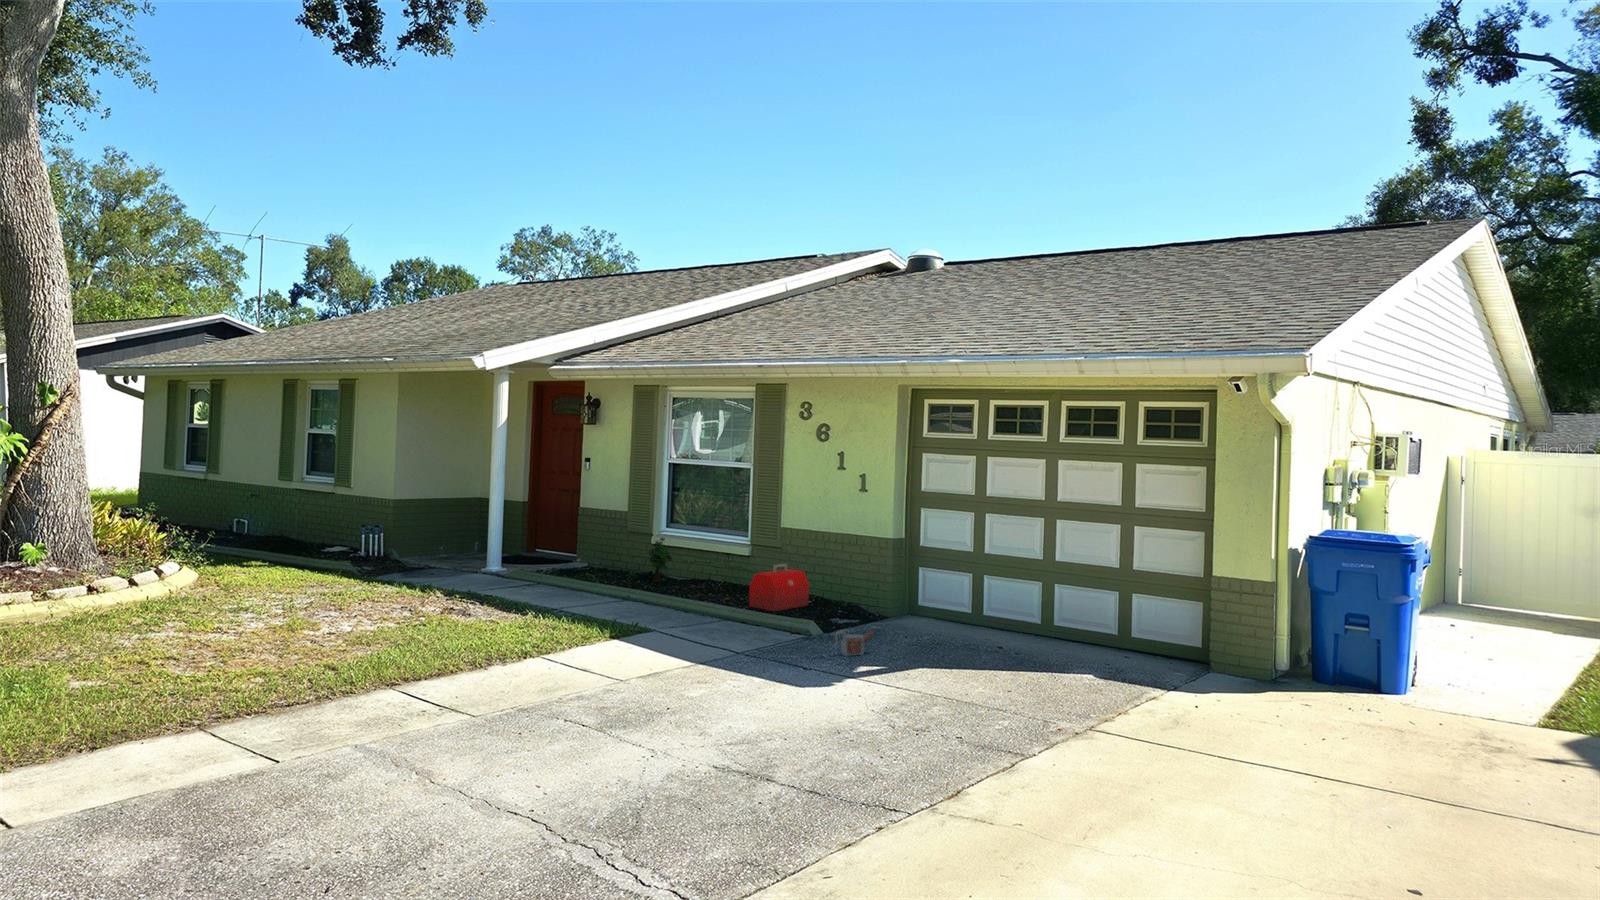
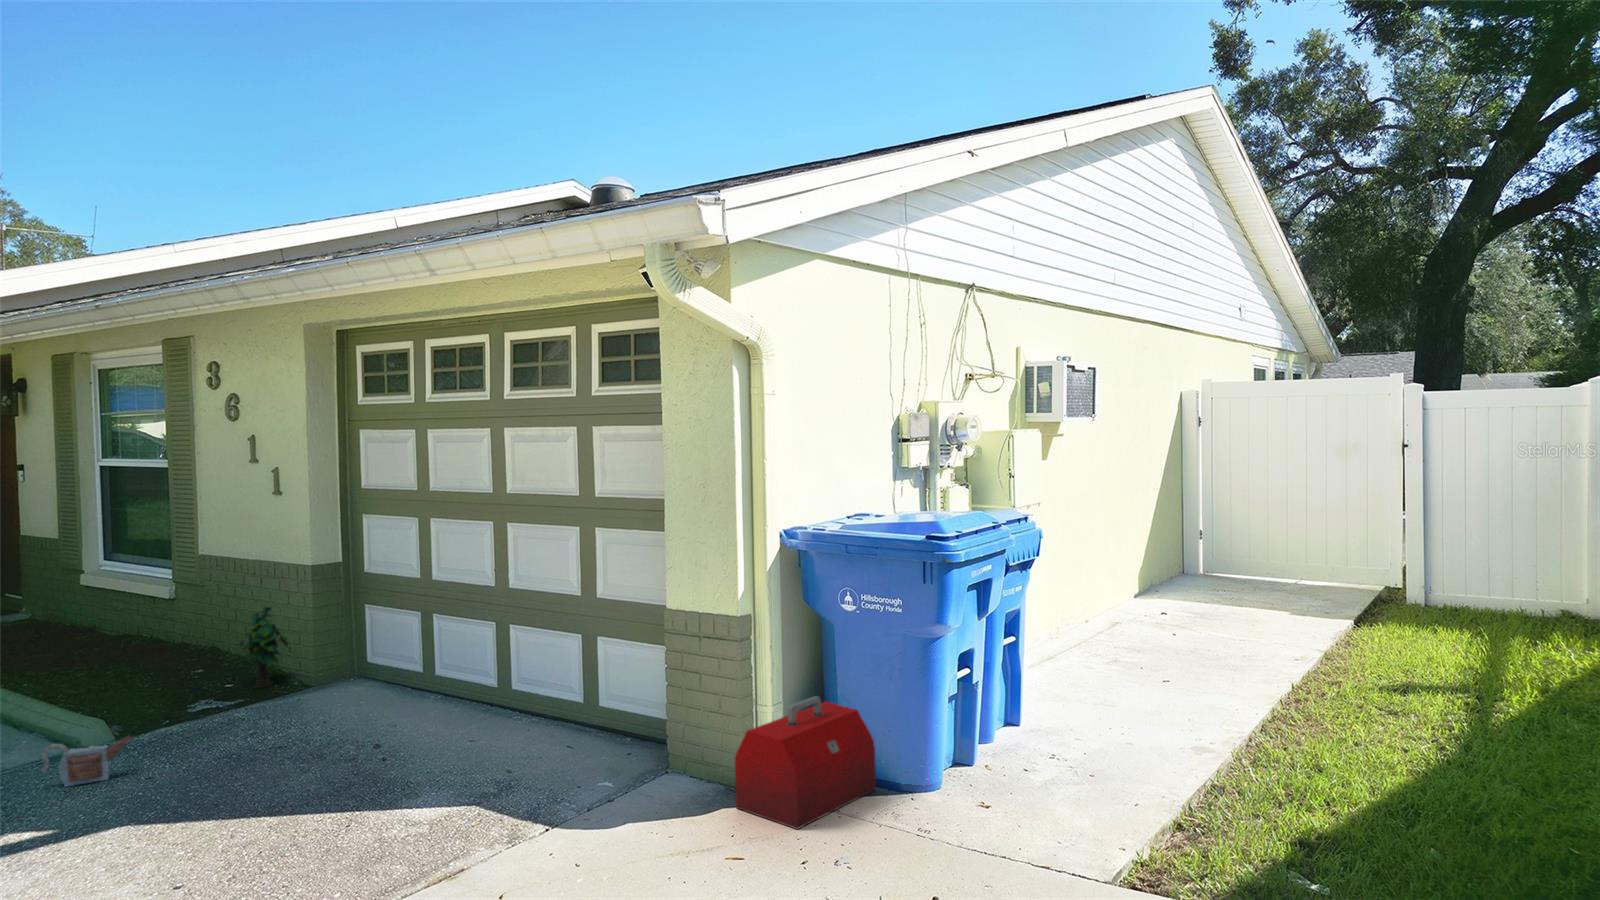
decorative plant: present [648,538,672,582] -> present [240,607,288,688]
toolbox: present [749,564,809,611] -> present [735,696,876,829]

